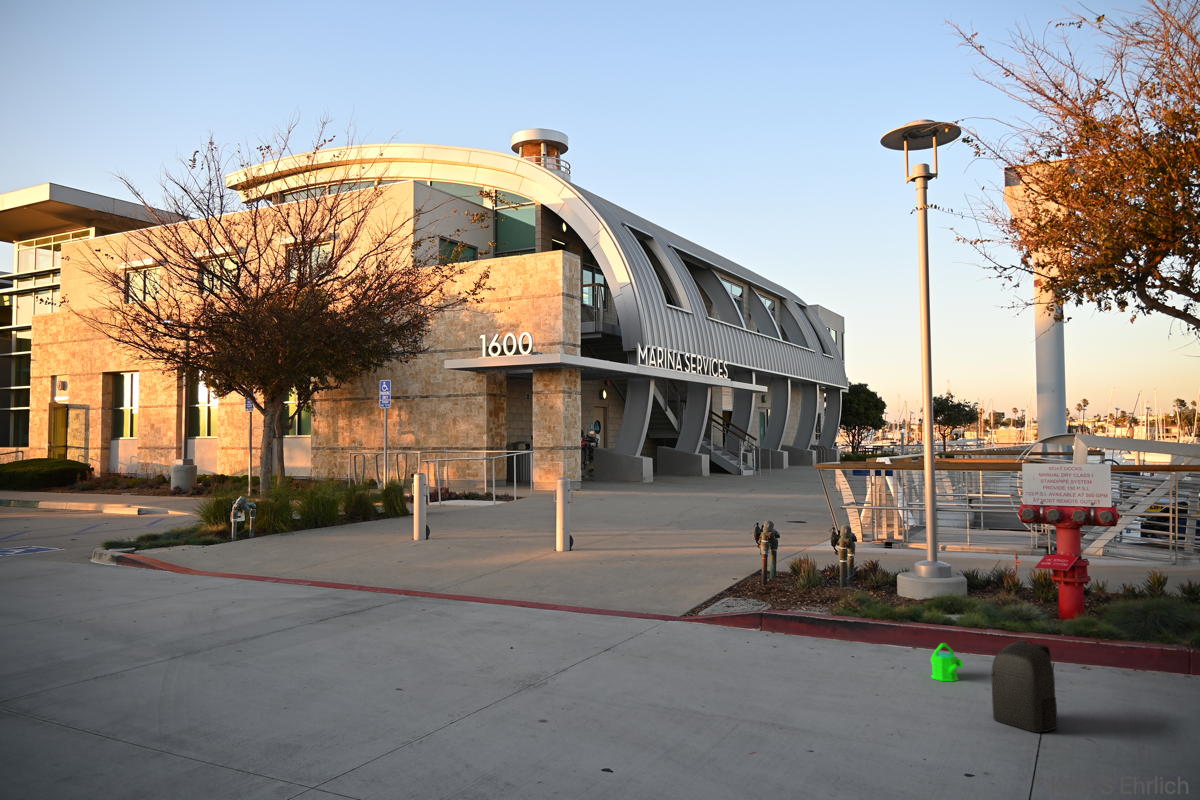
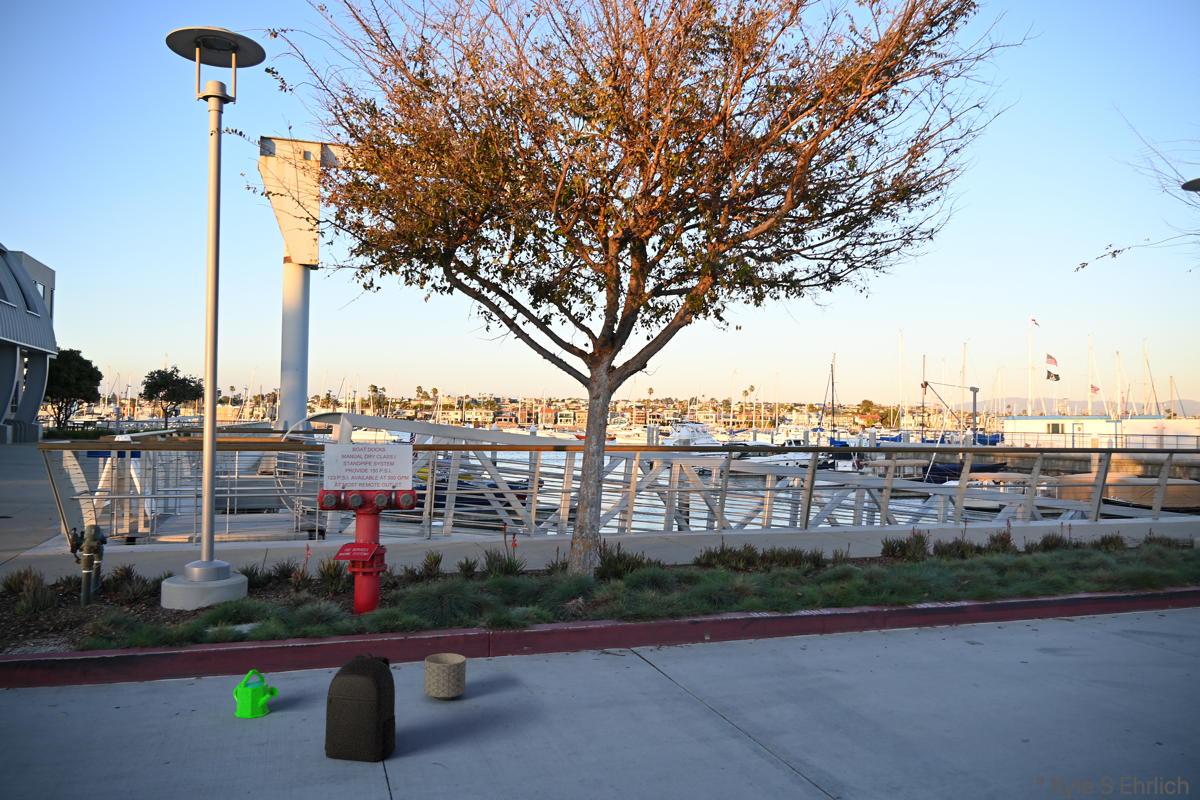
planter: none [1103,658,1149,702] -> present [424,653,466,700]

